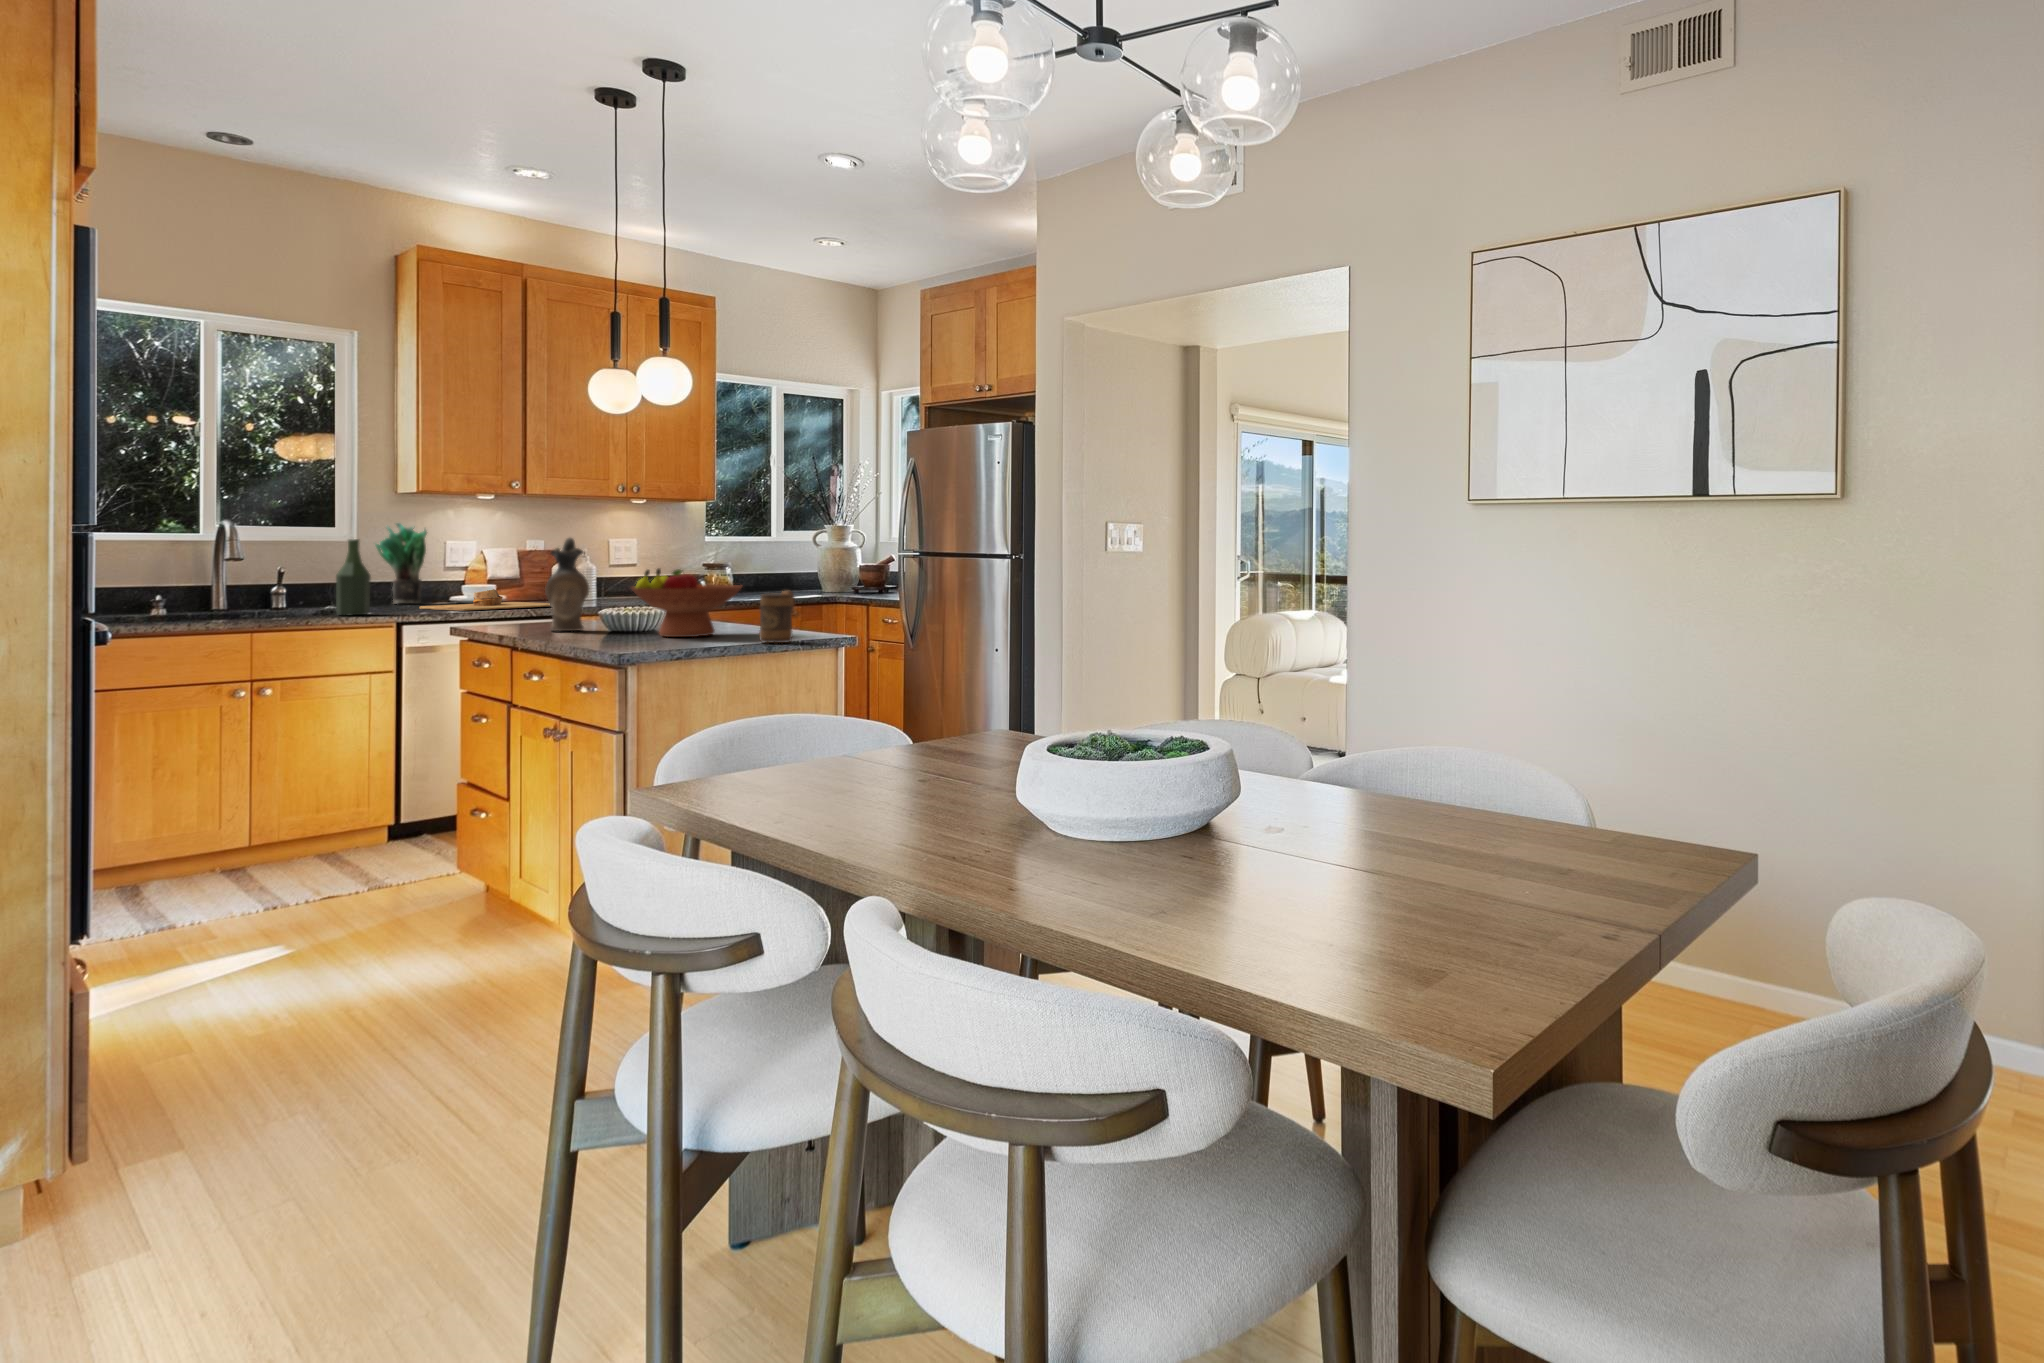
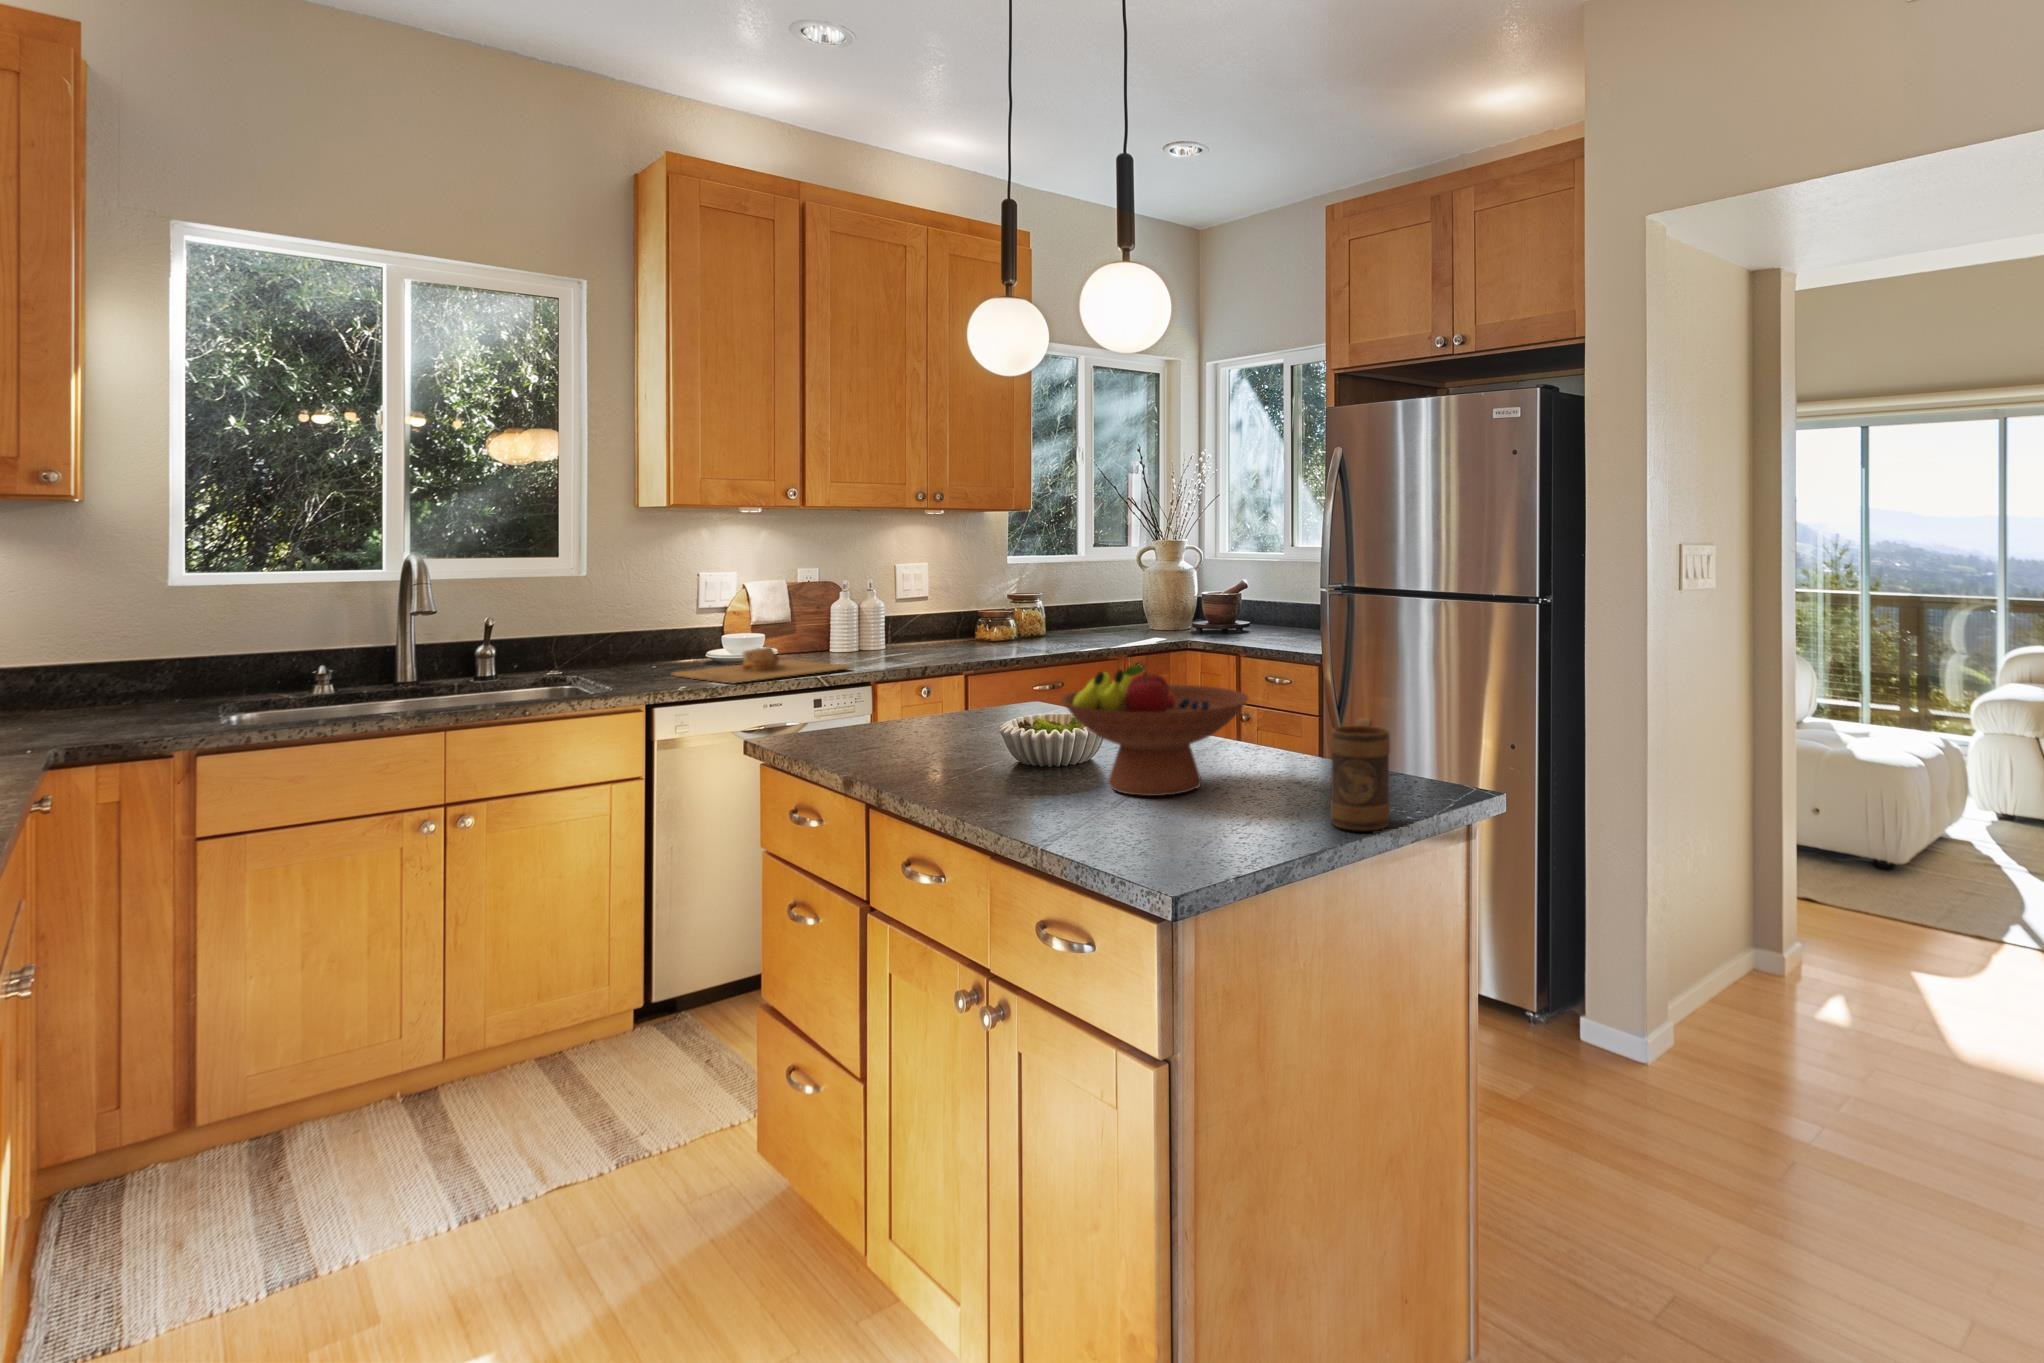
potted plant: present [376,523,427,604] -> none [606,549,678,662]
ceramic pitcher: present [545,538,590,631] -> none [900,599,970,767]
bottle: present [336,539,371,616] -> none [561,584,609,700]

